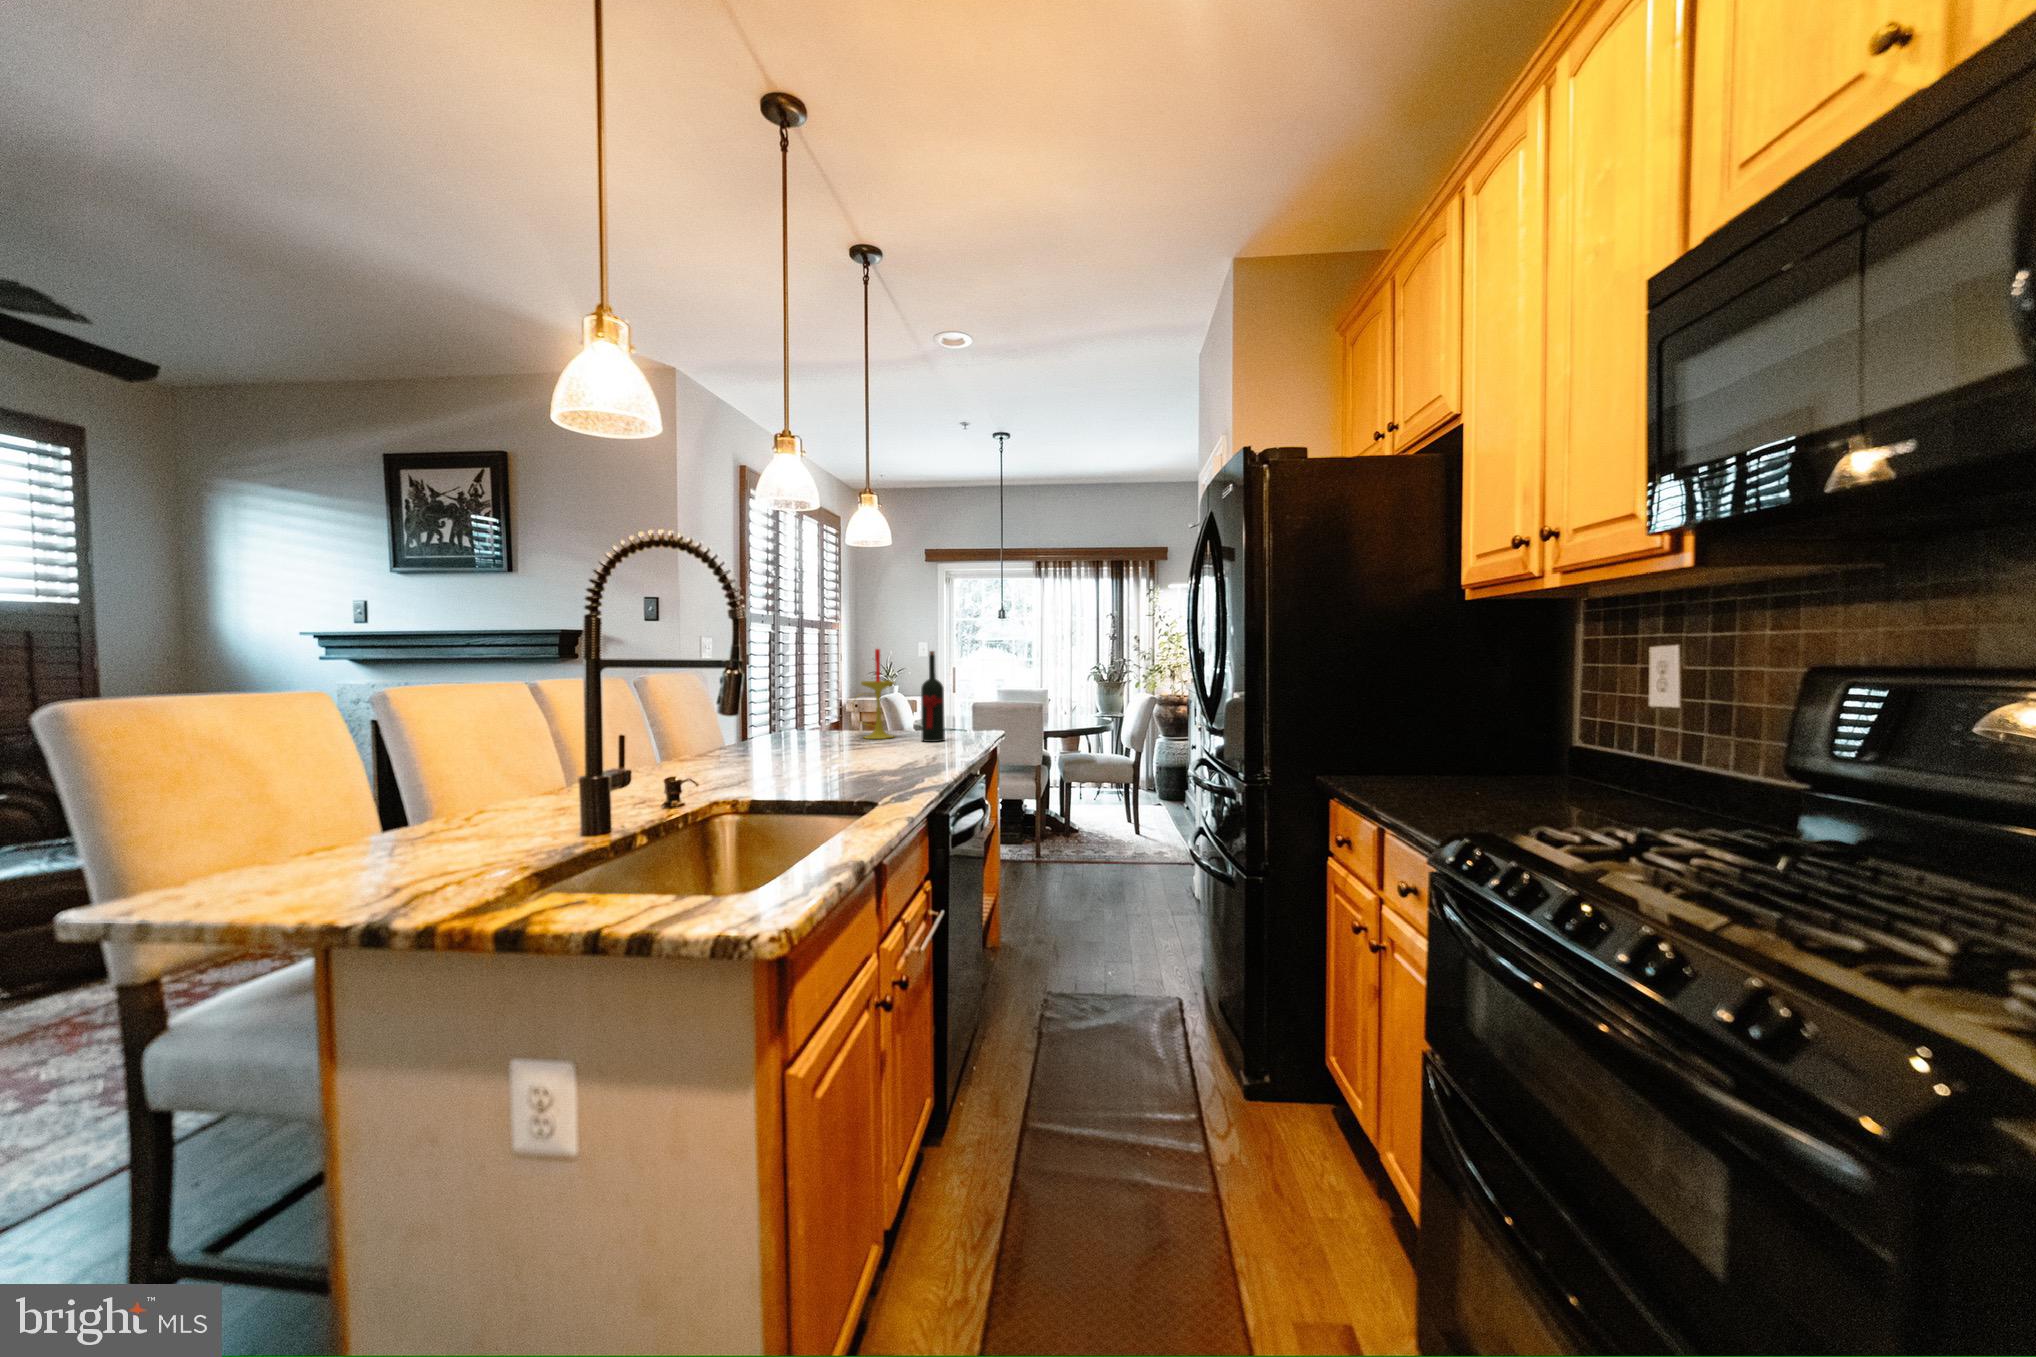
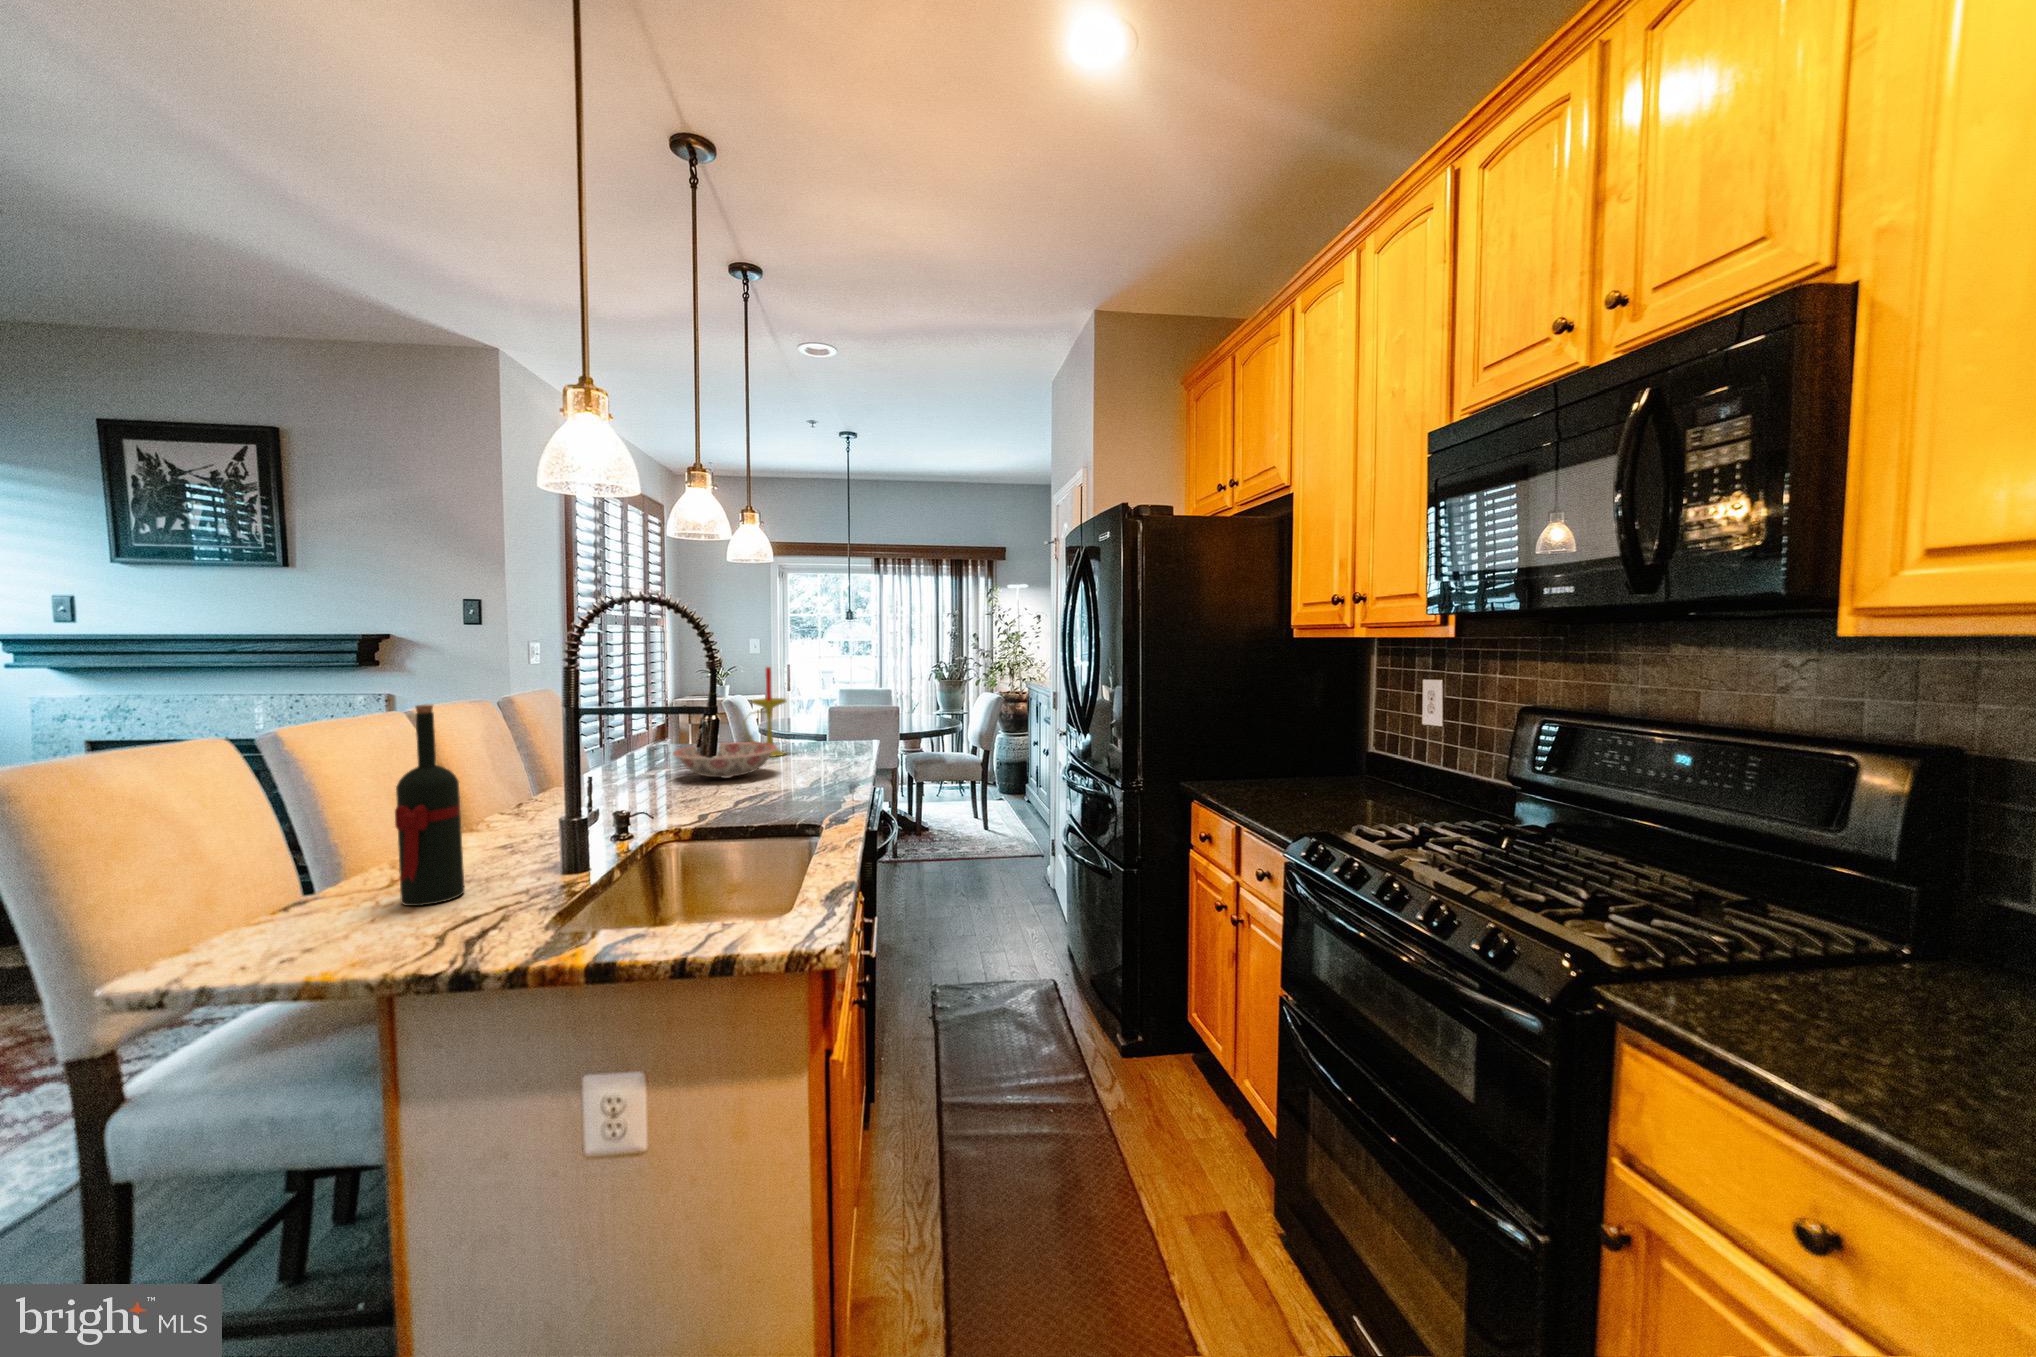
wine bottle: present [921,651,945,742] -> present [395,705,465,906]
ceramic bowl: none [766,721,870,753] -> present [673,742,777,777]

